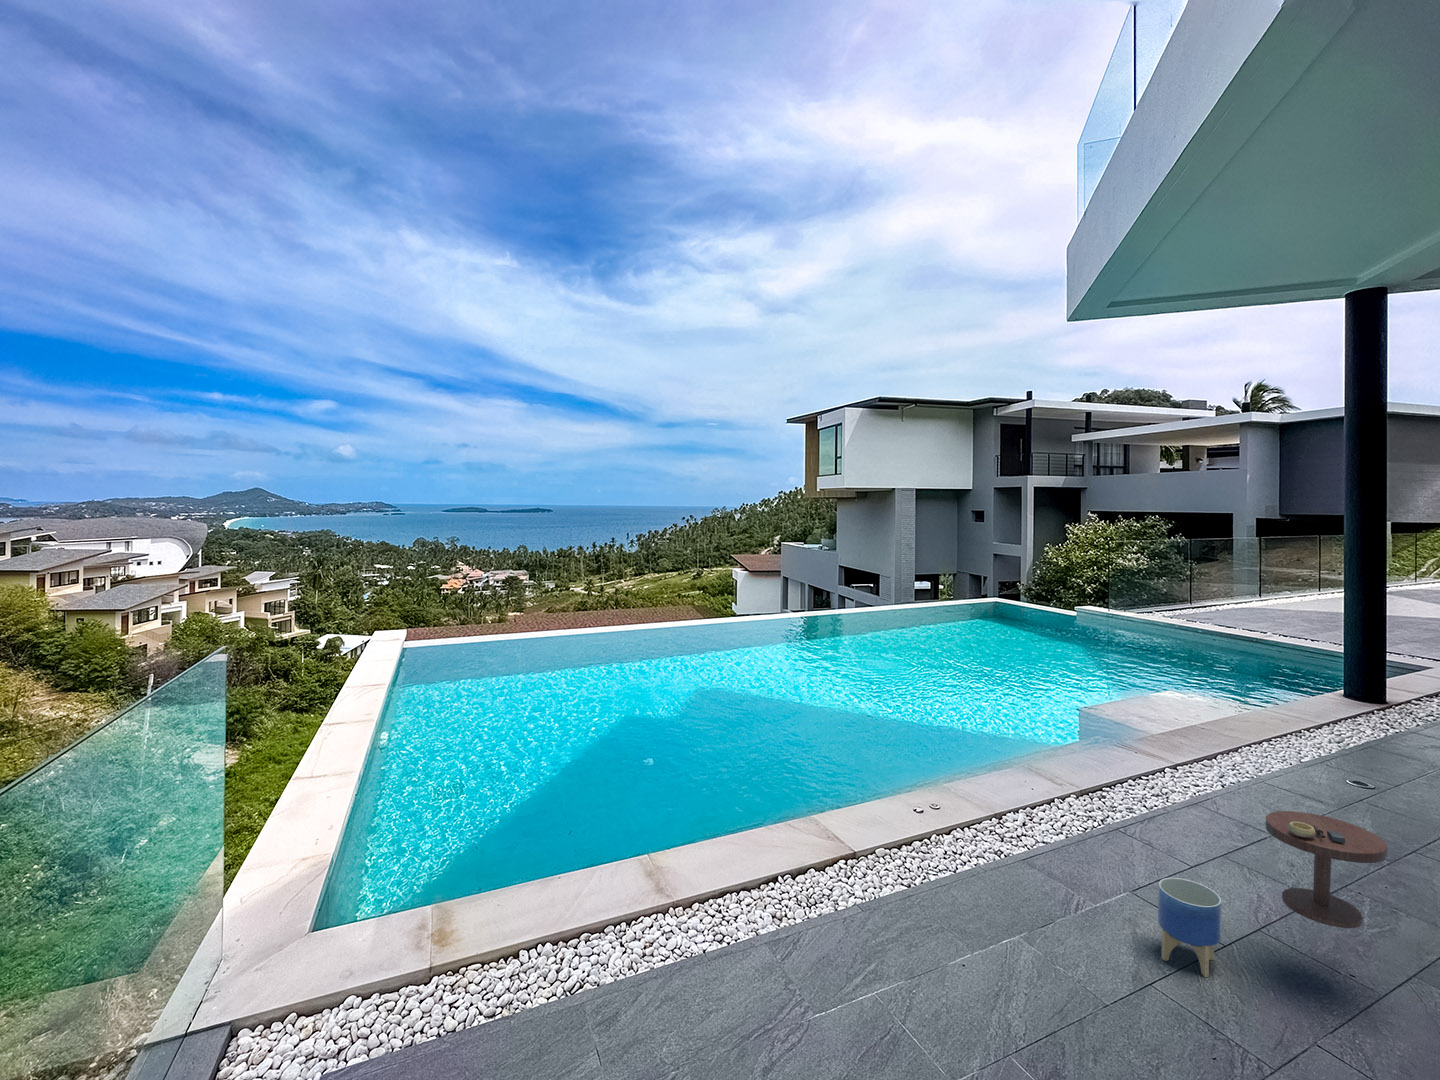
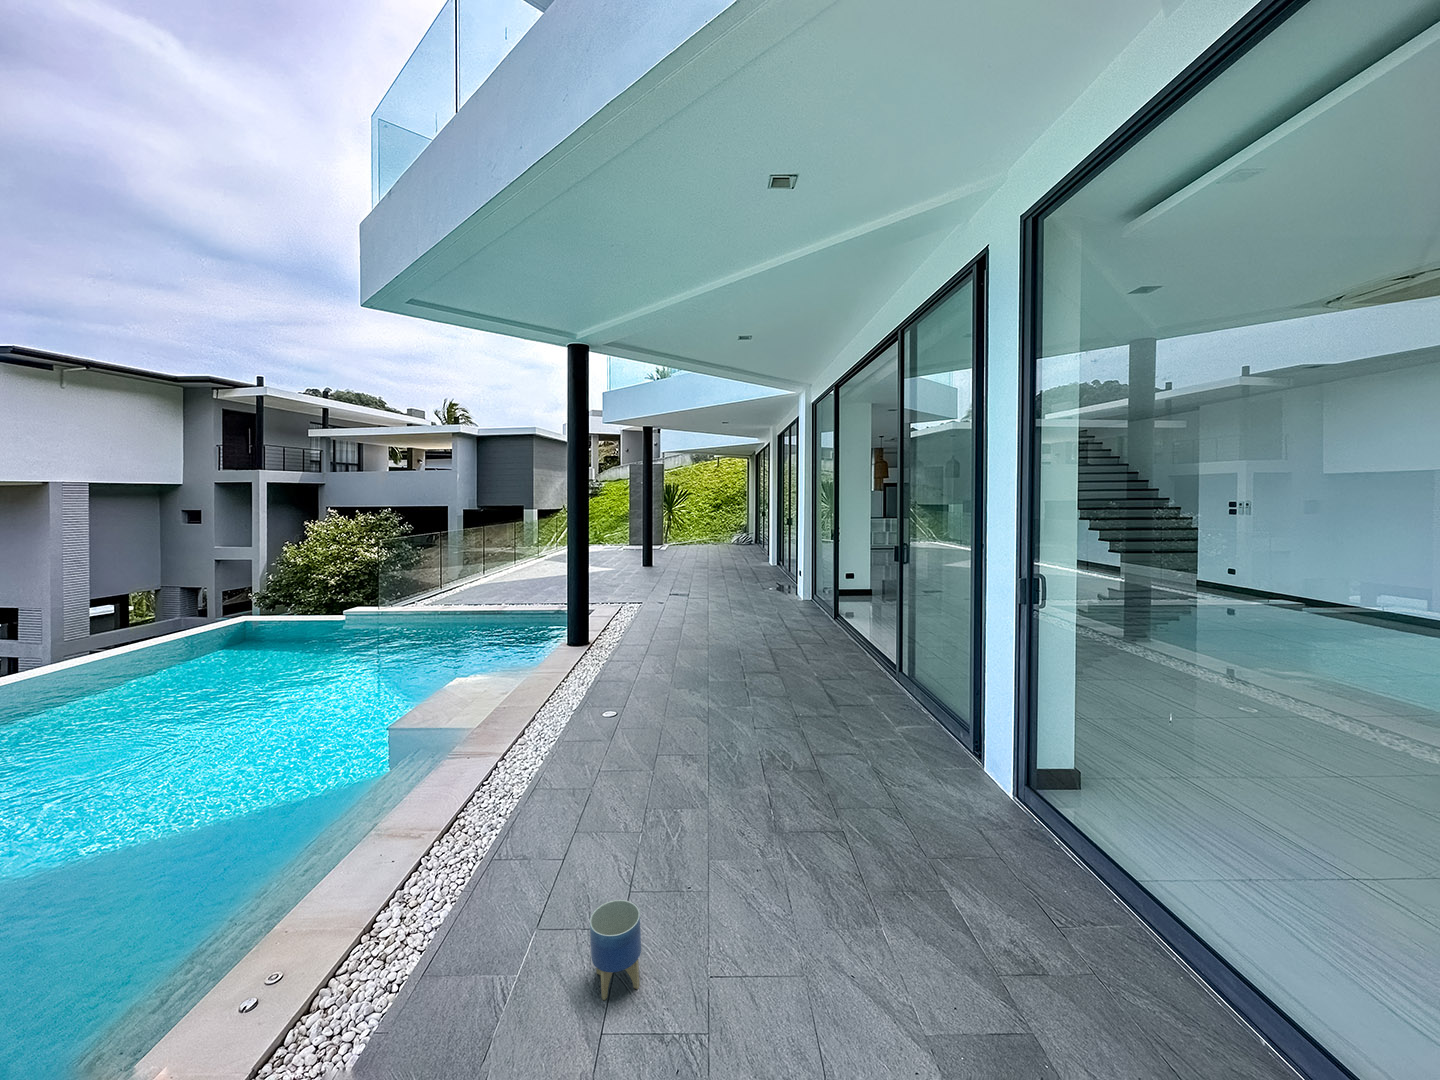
side table: present [1265,811,1388,928] -> none [653,785,726,930]

